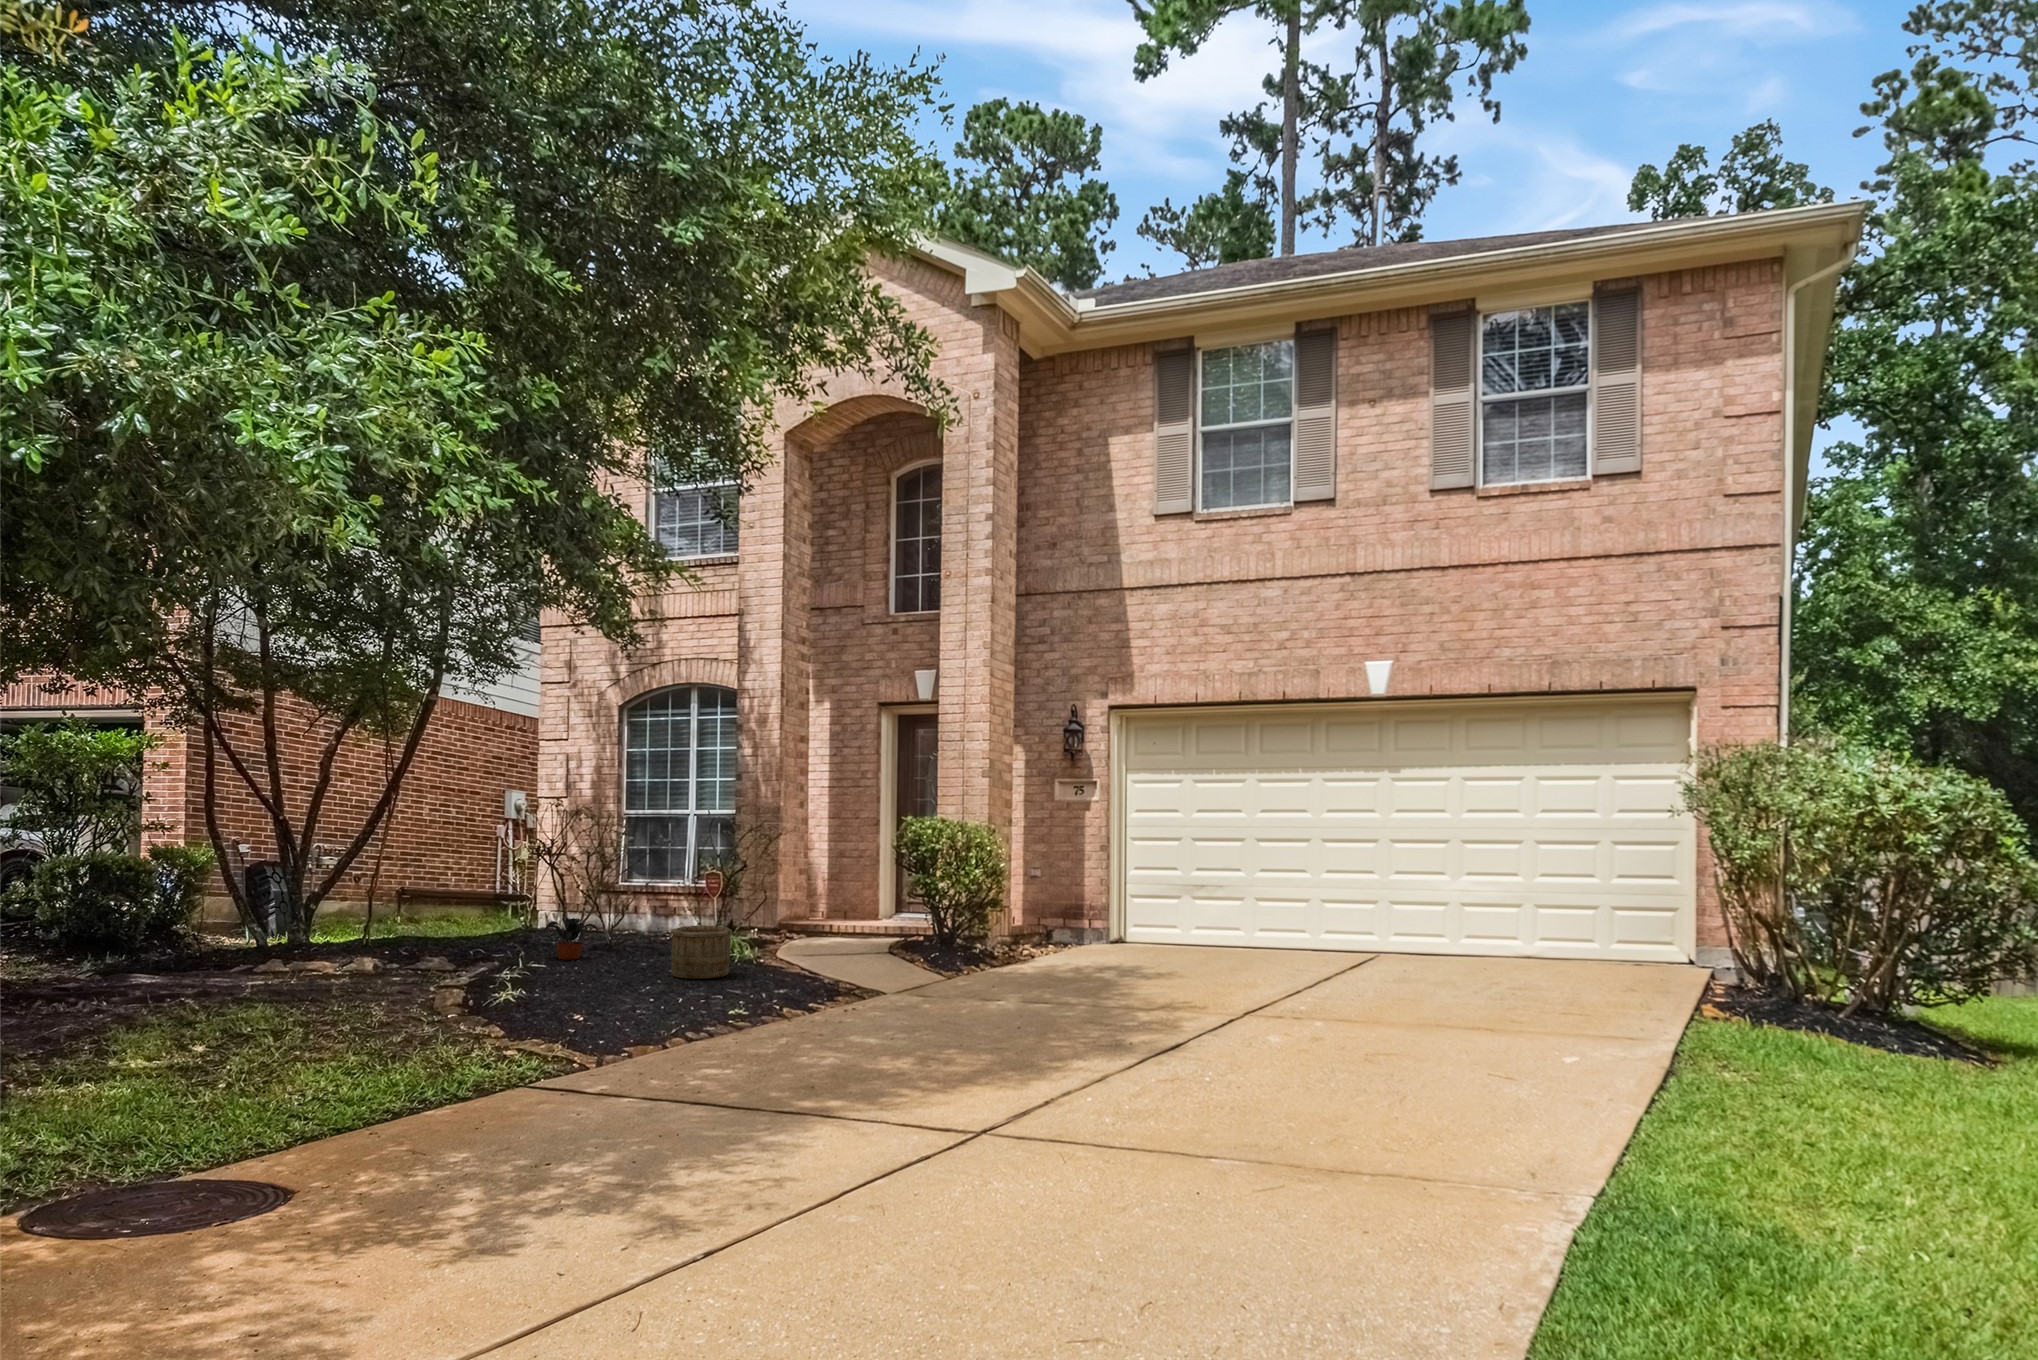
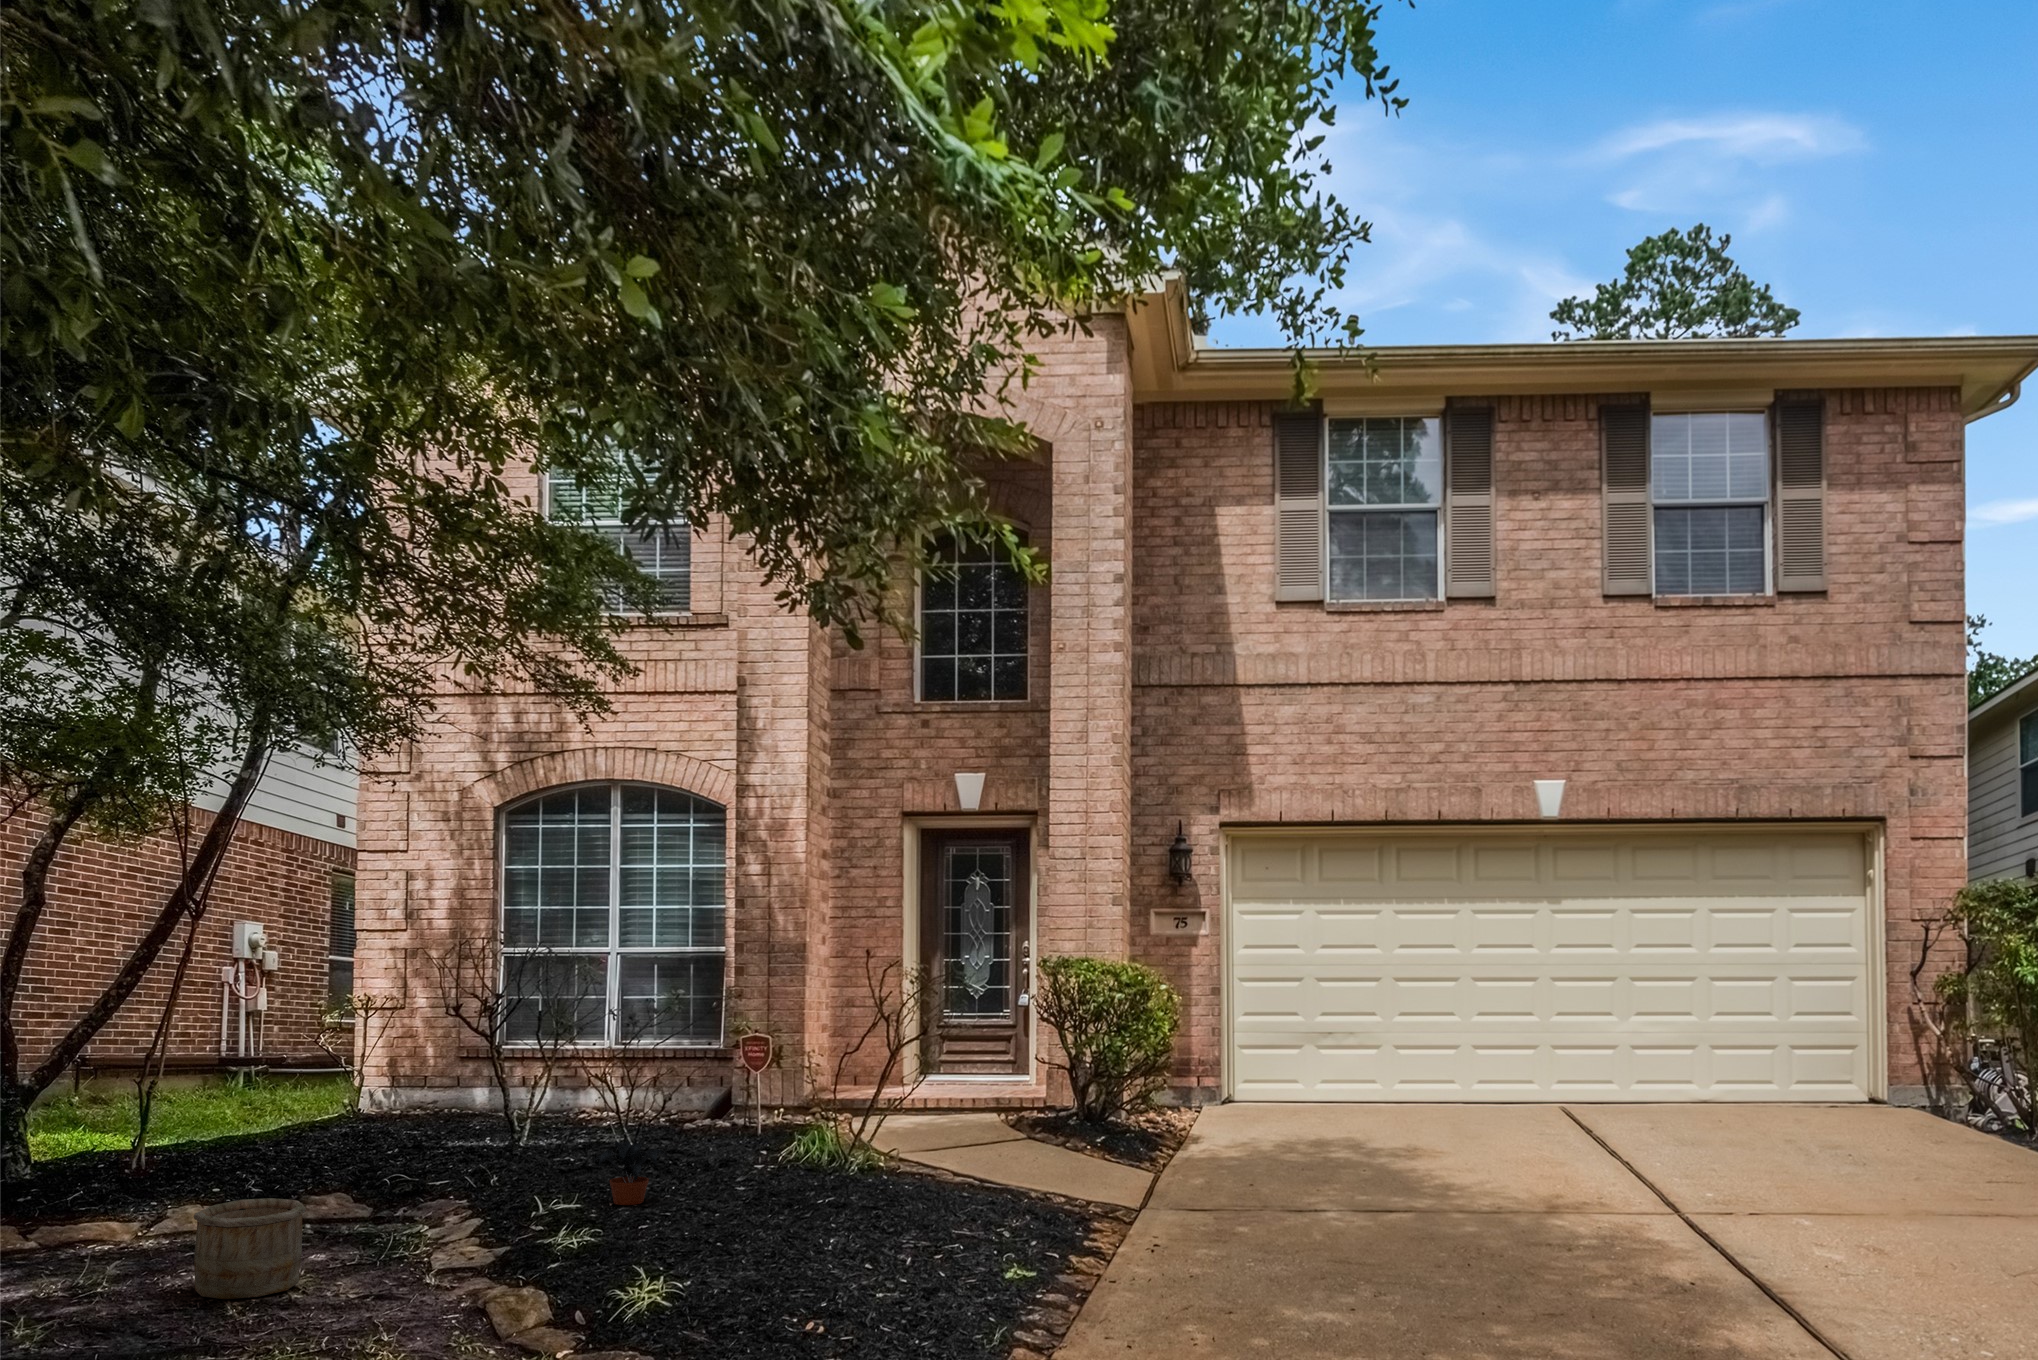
wooden bucket: present [671,926,732,979] -> present [193,1198,306,1299]

